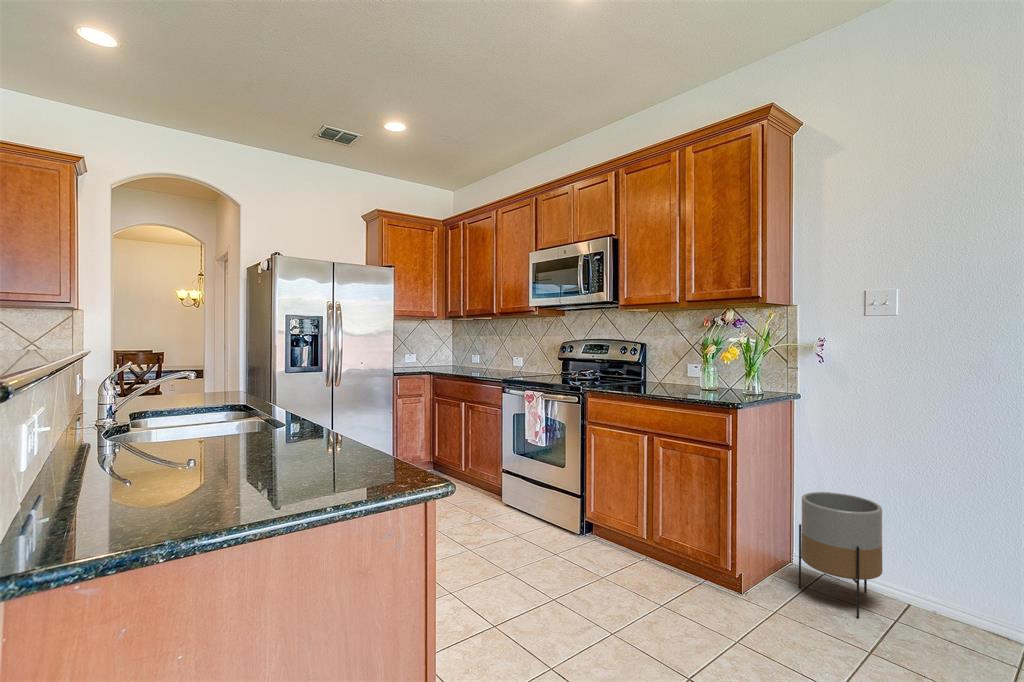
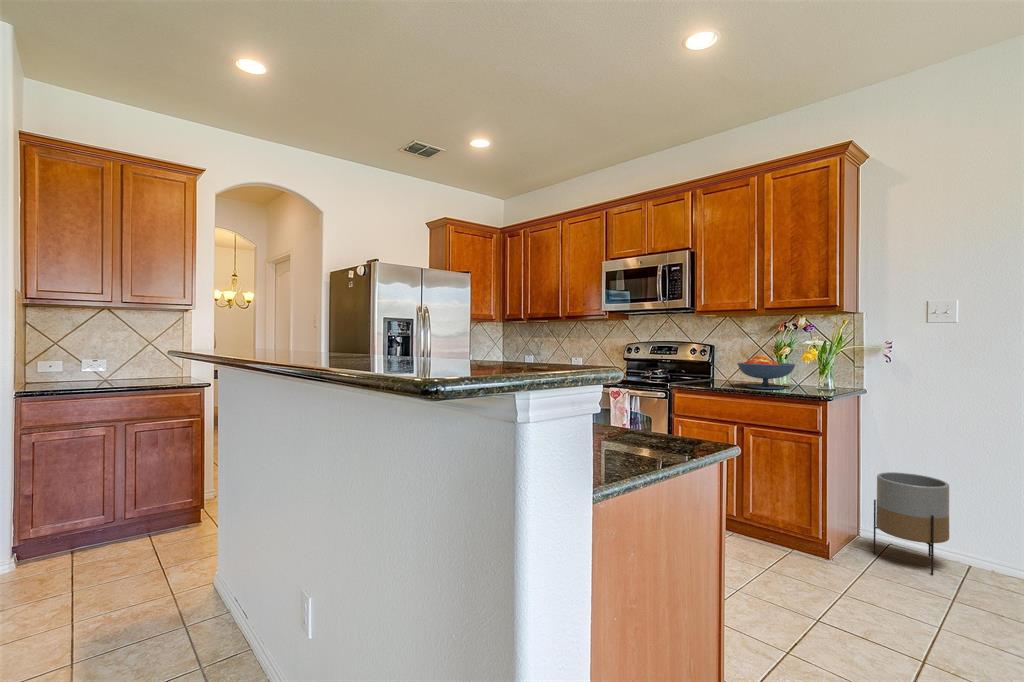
fruit bowl: none [654,354,717,393] -> present [738,355,795,389]

